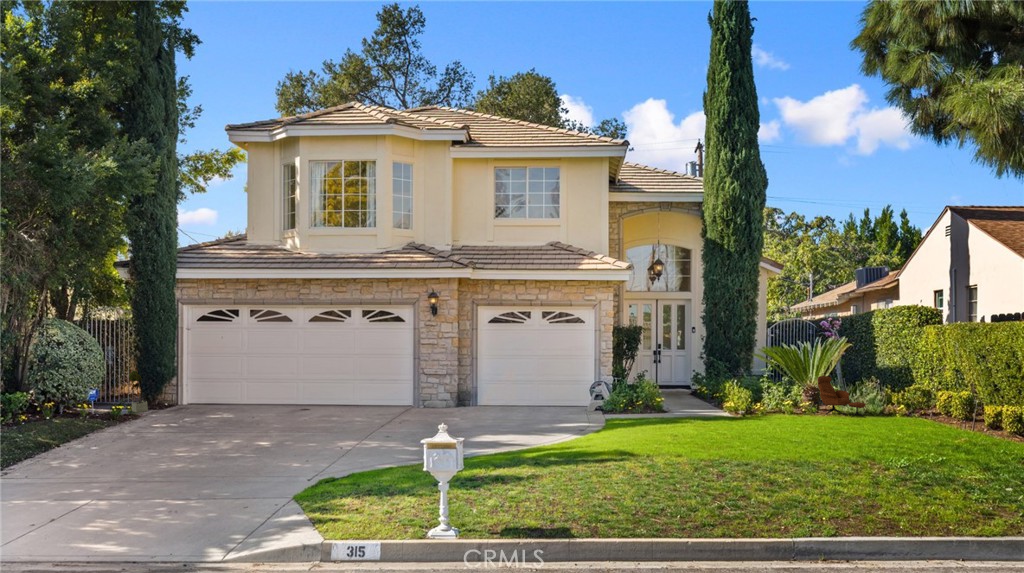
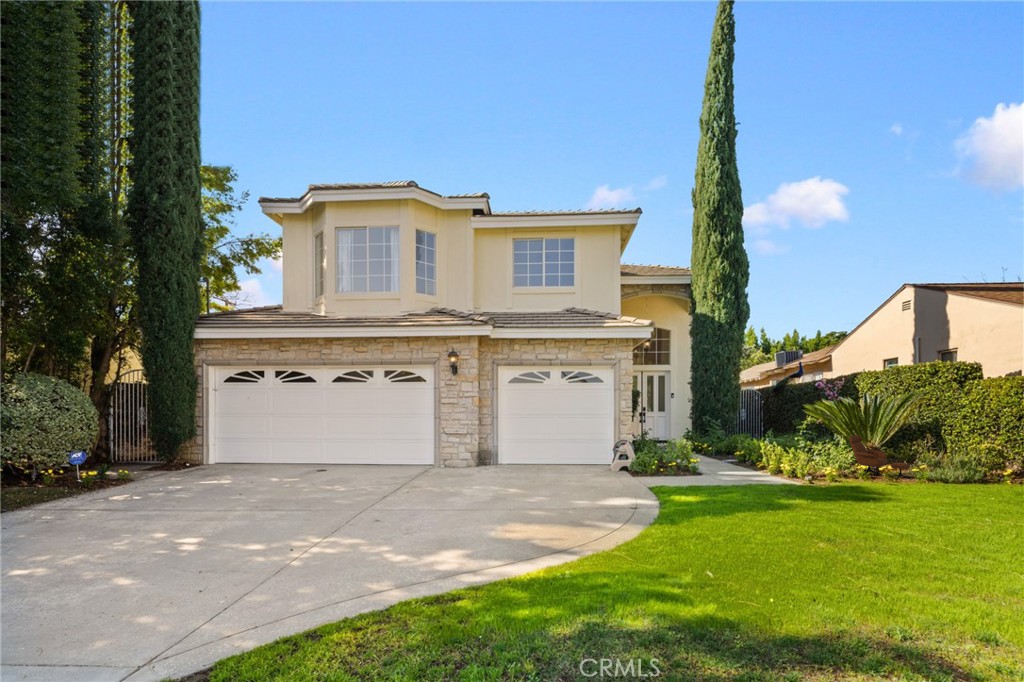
potted tree: present [129,370,148,412] -> none [146,429,167,472]

